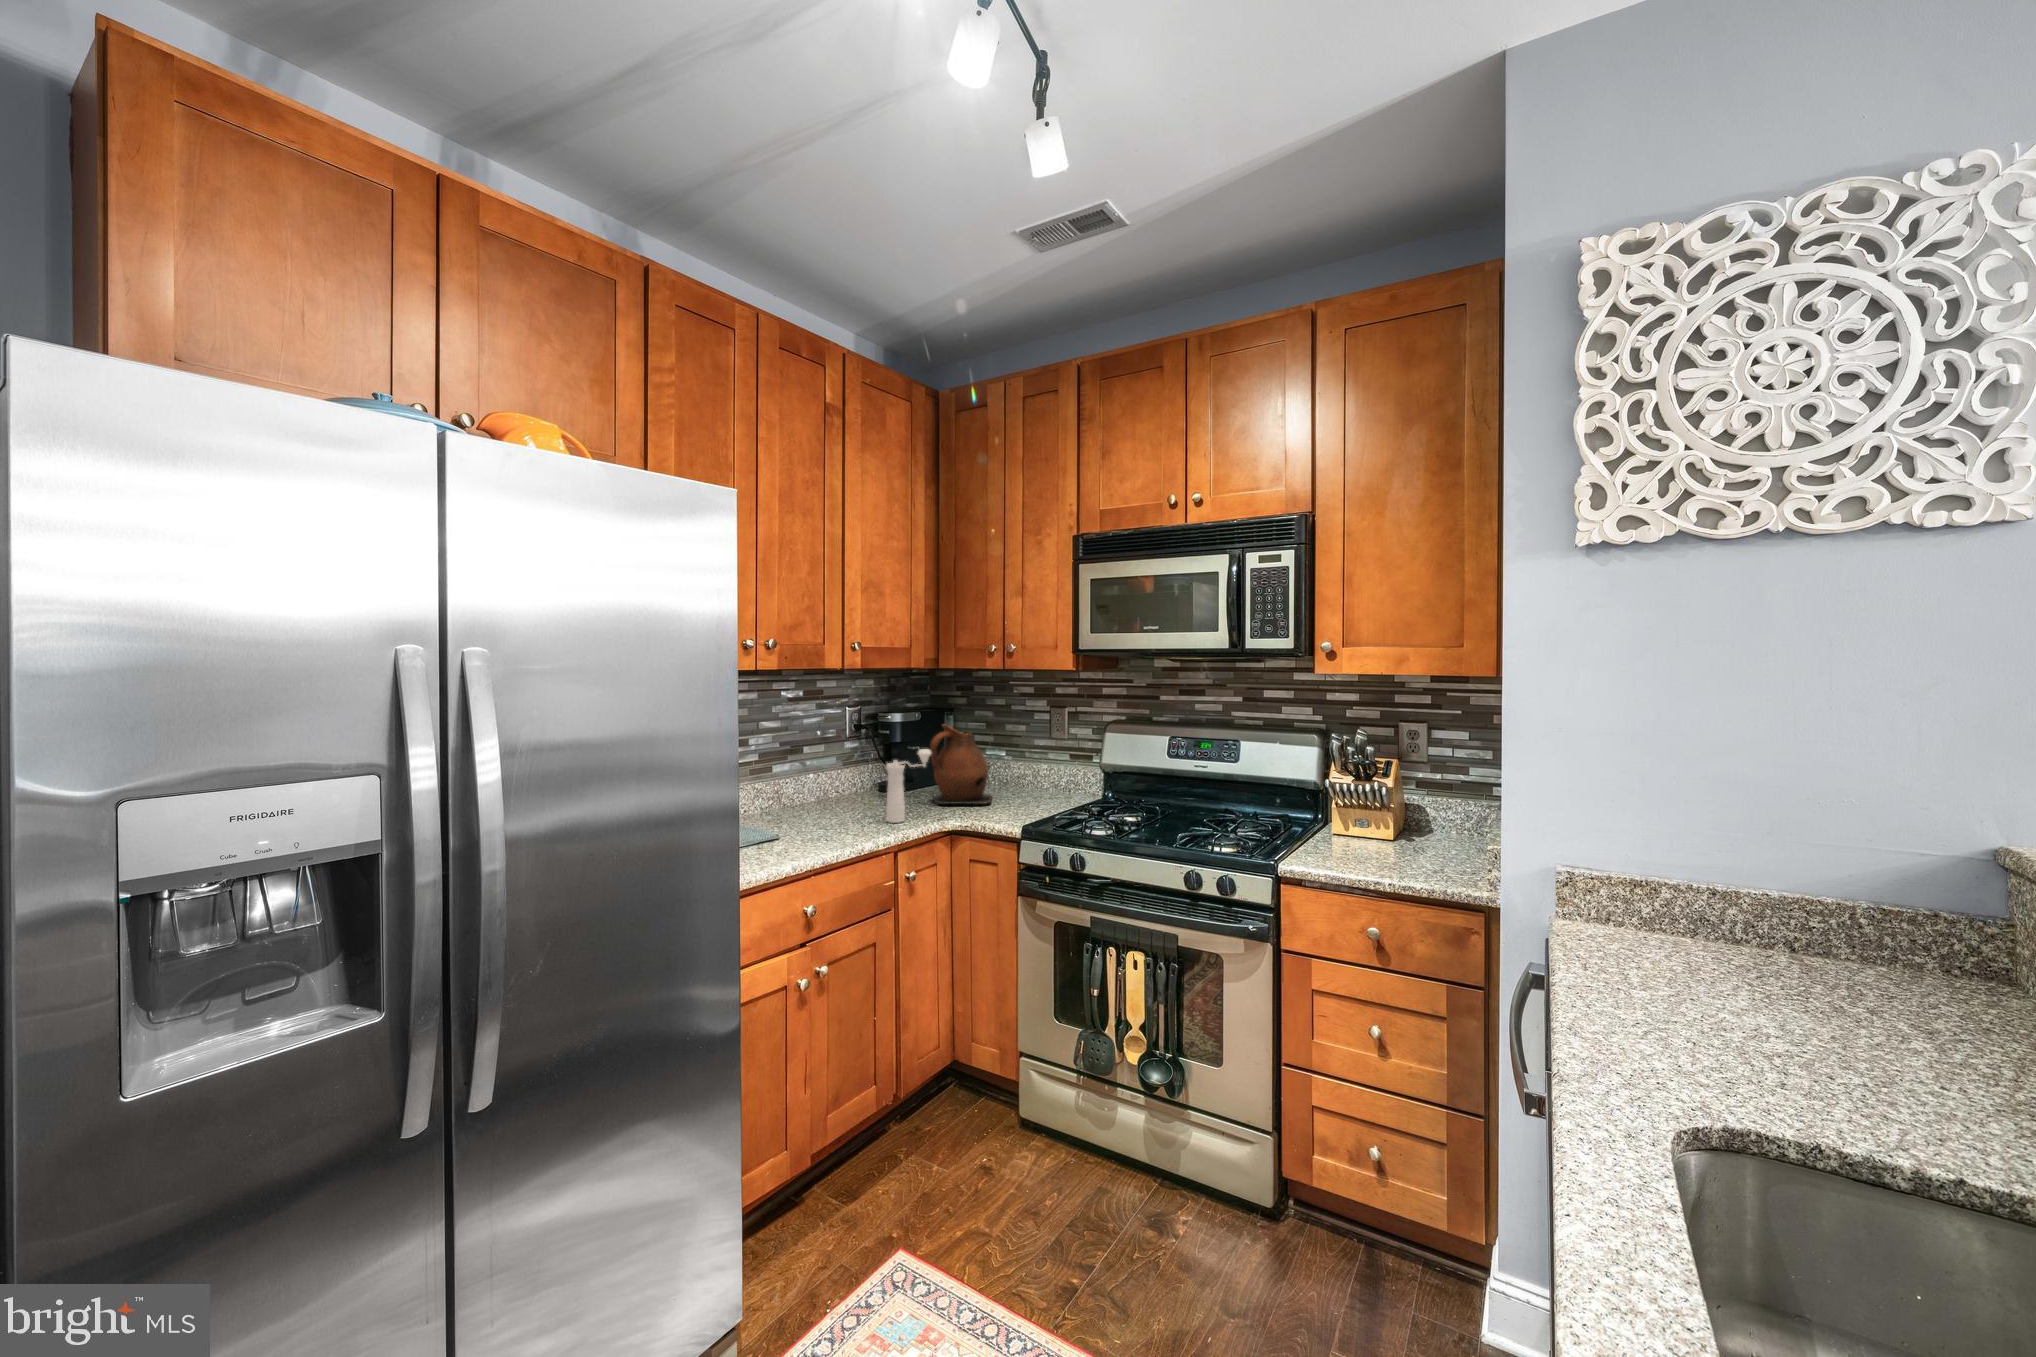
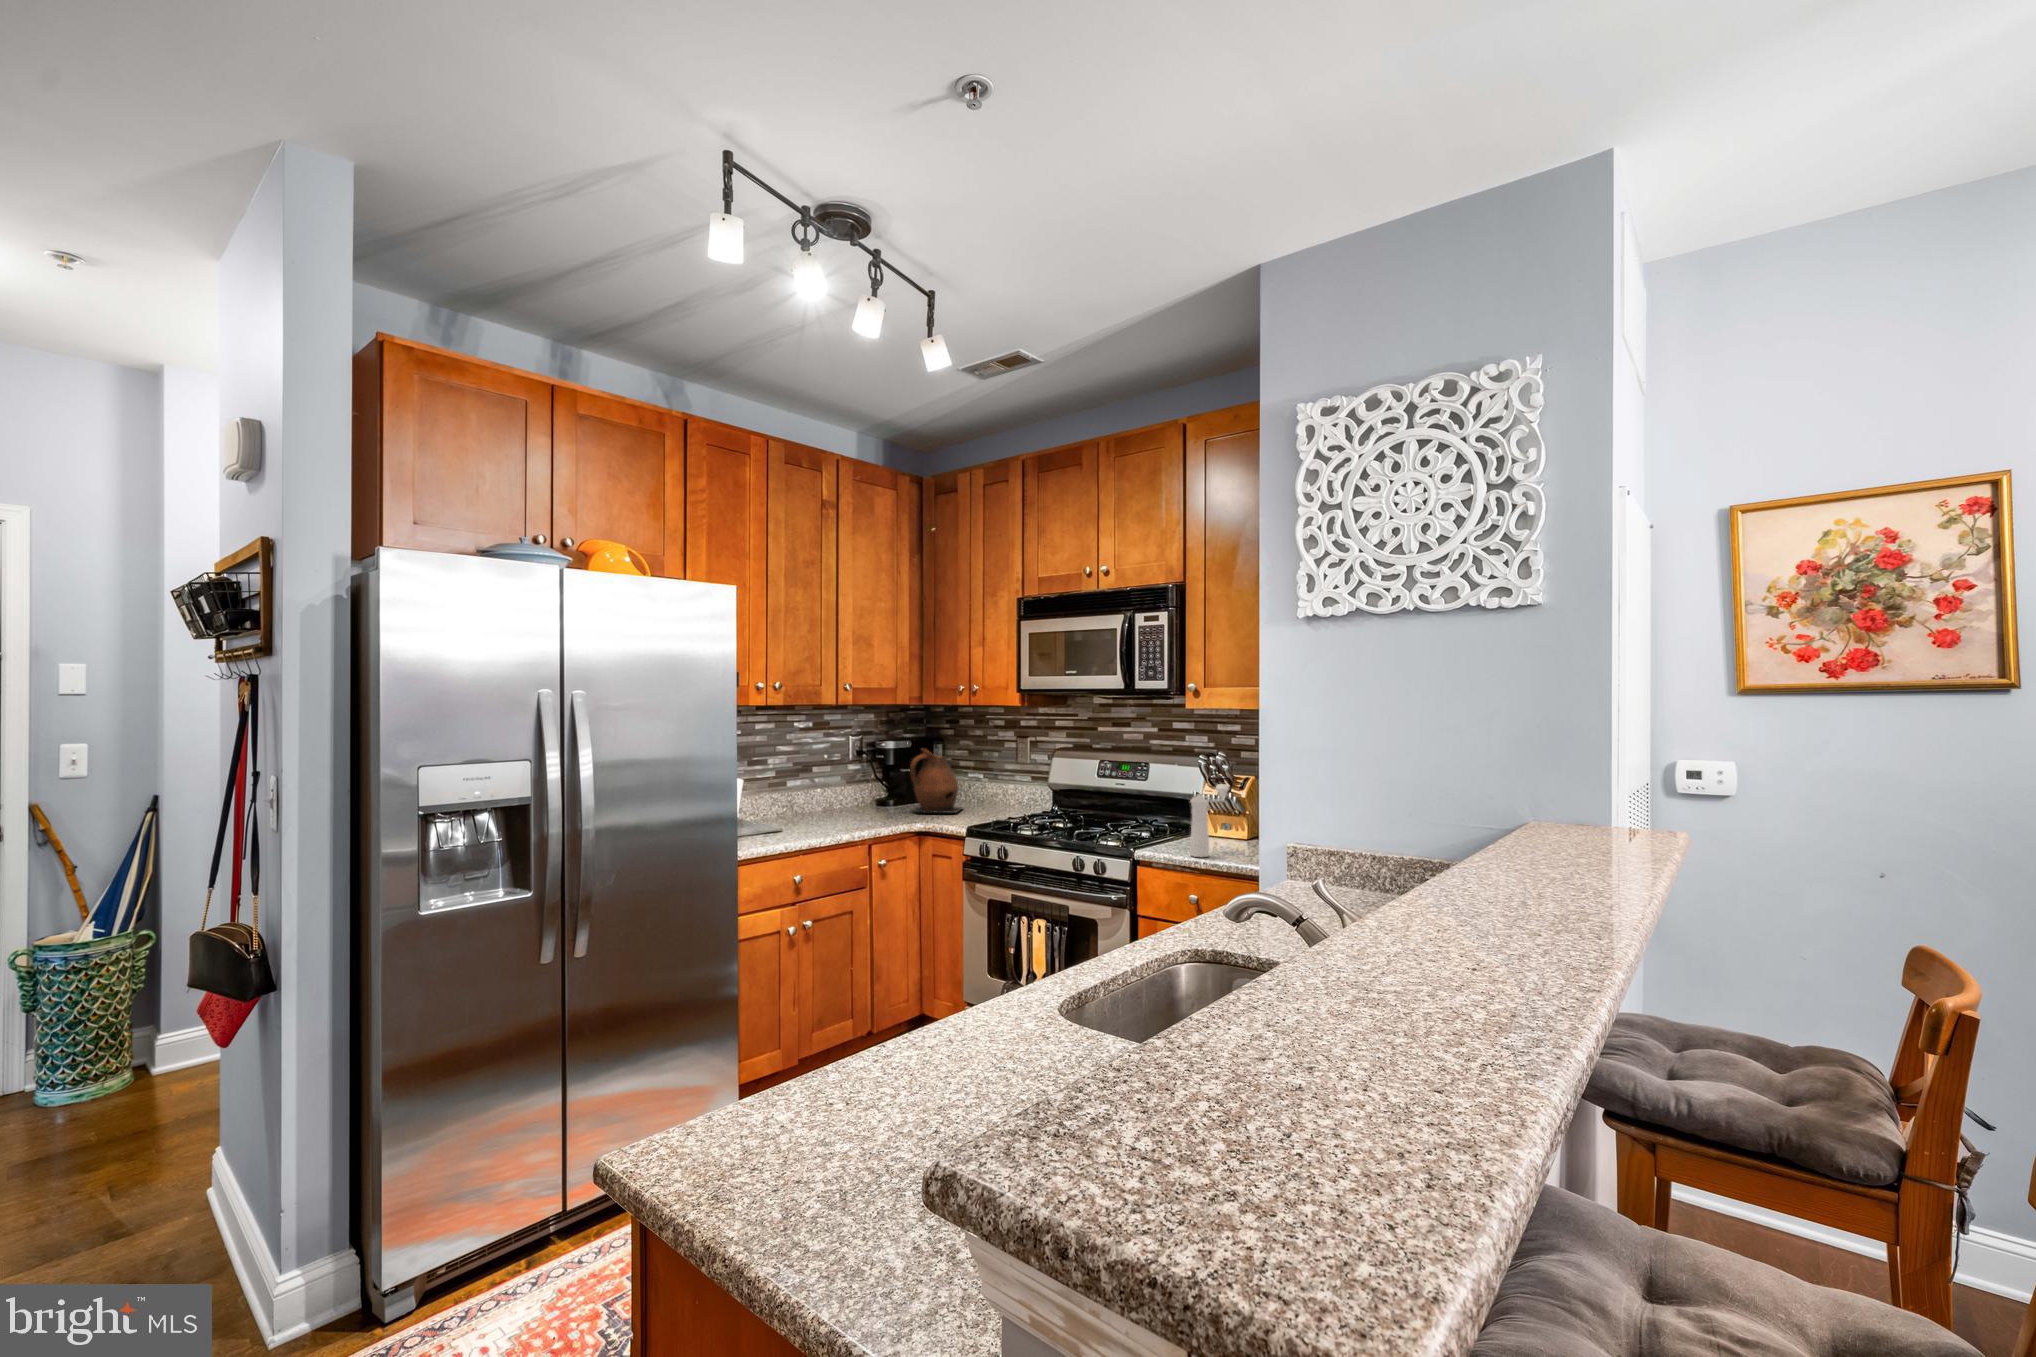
pepper mill: present [886,749,931,823] -> present [1190,784,1229,857]

